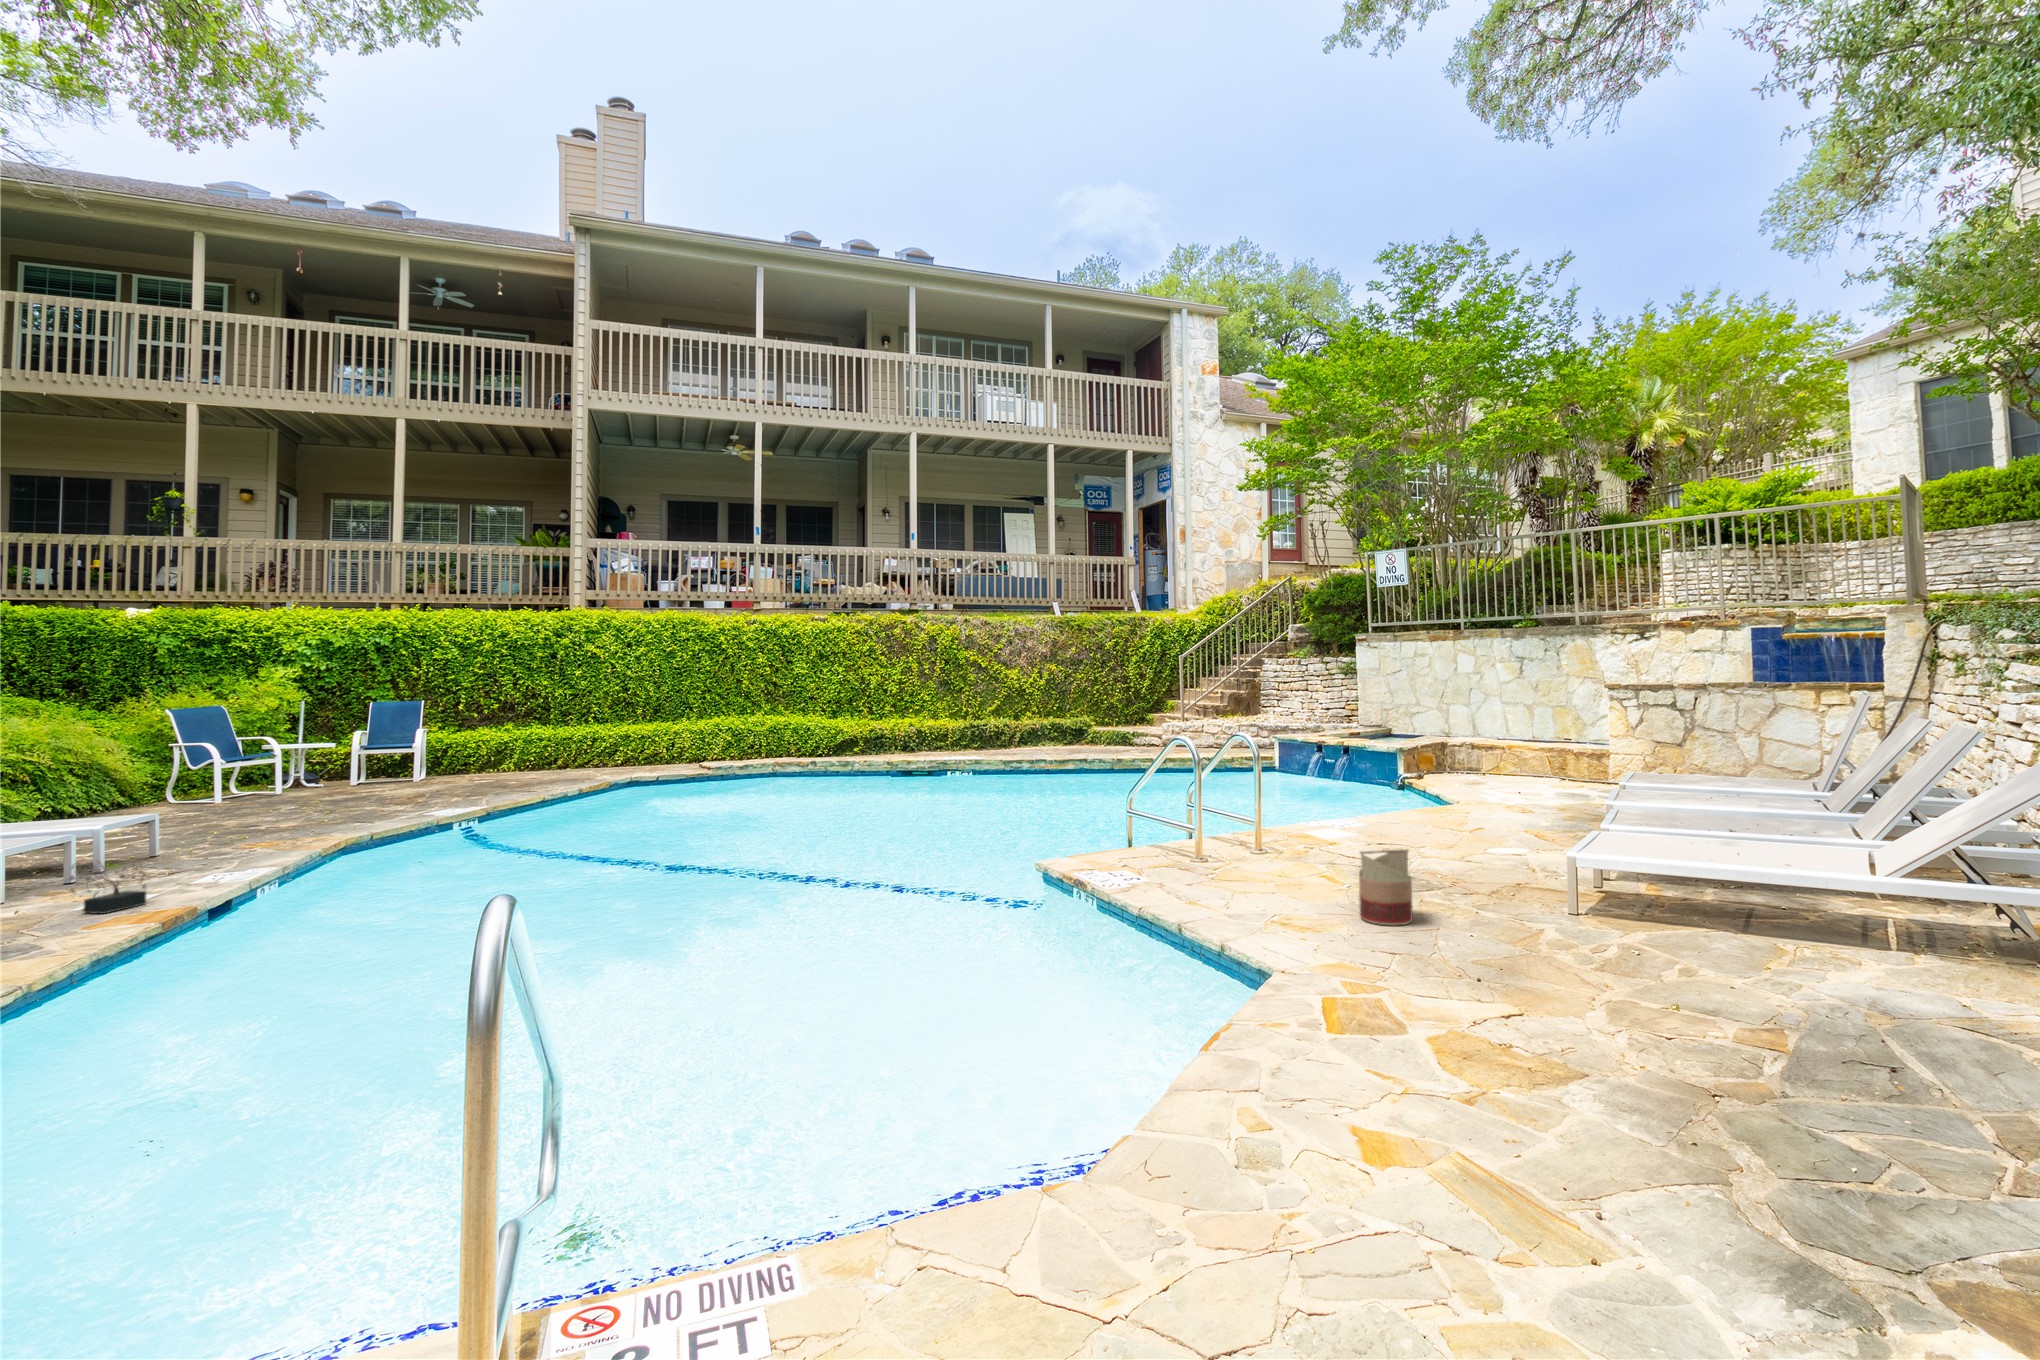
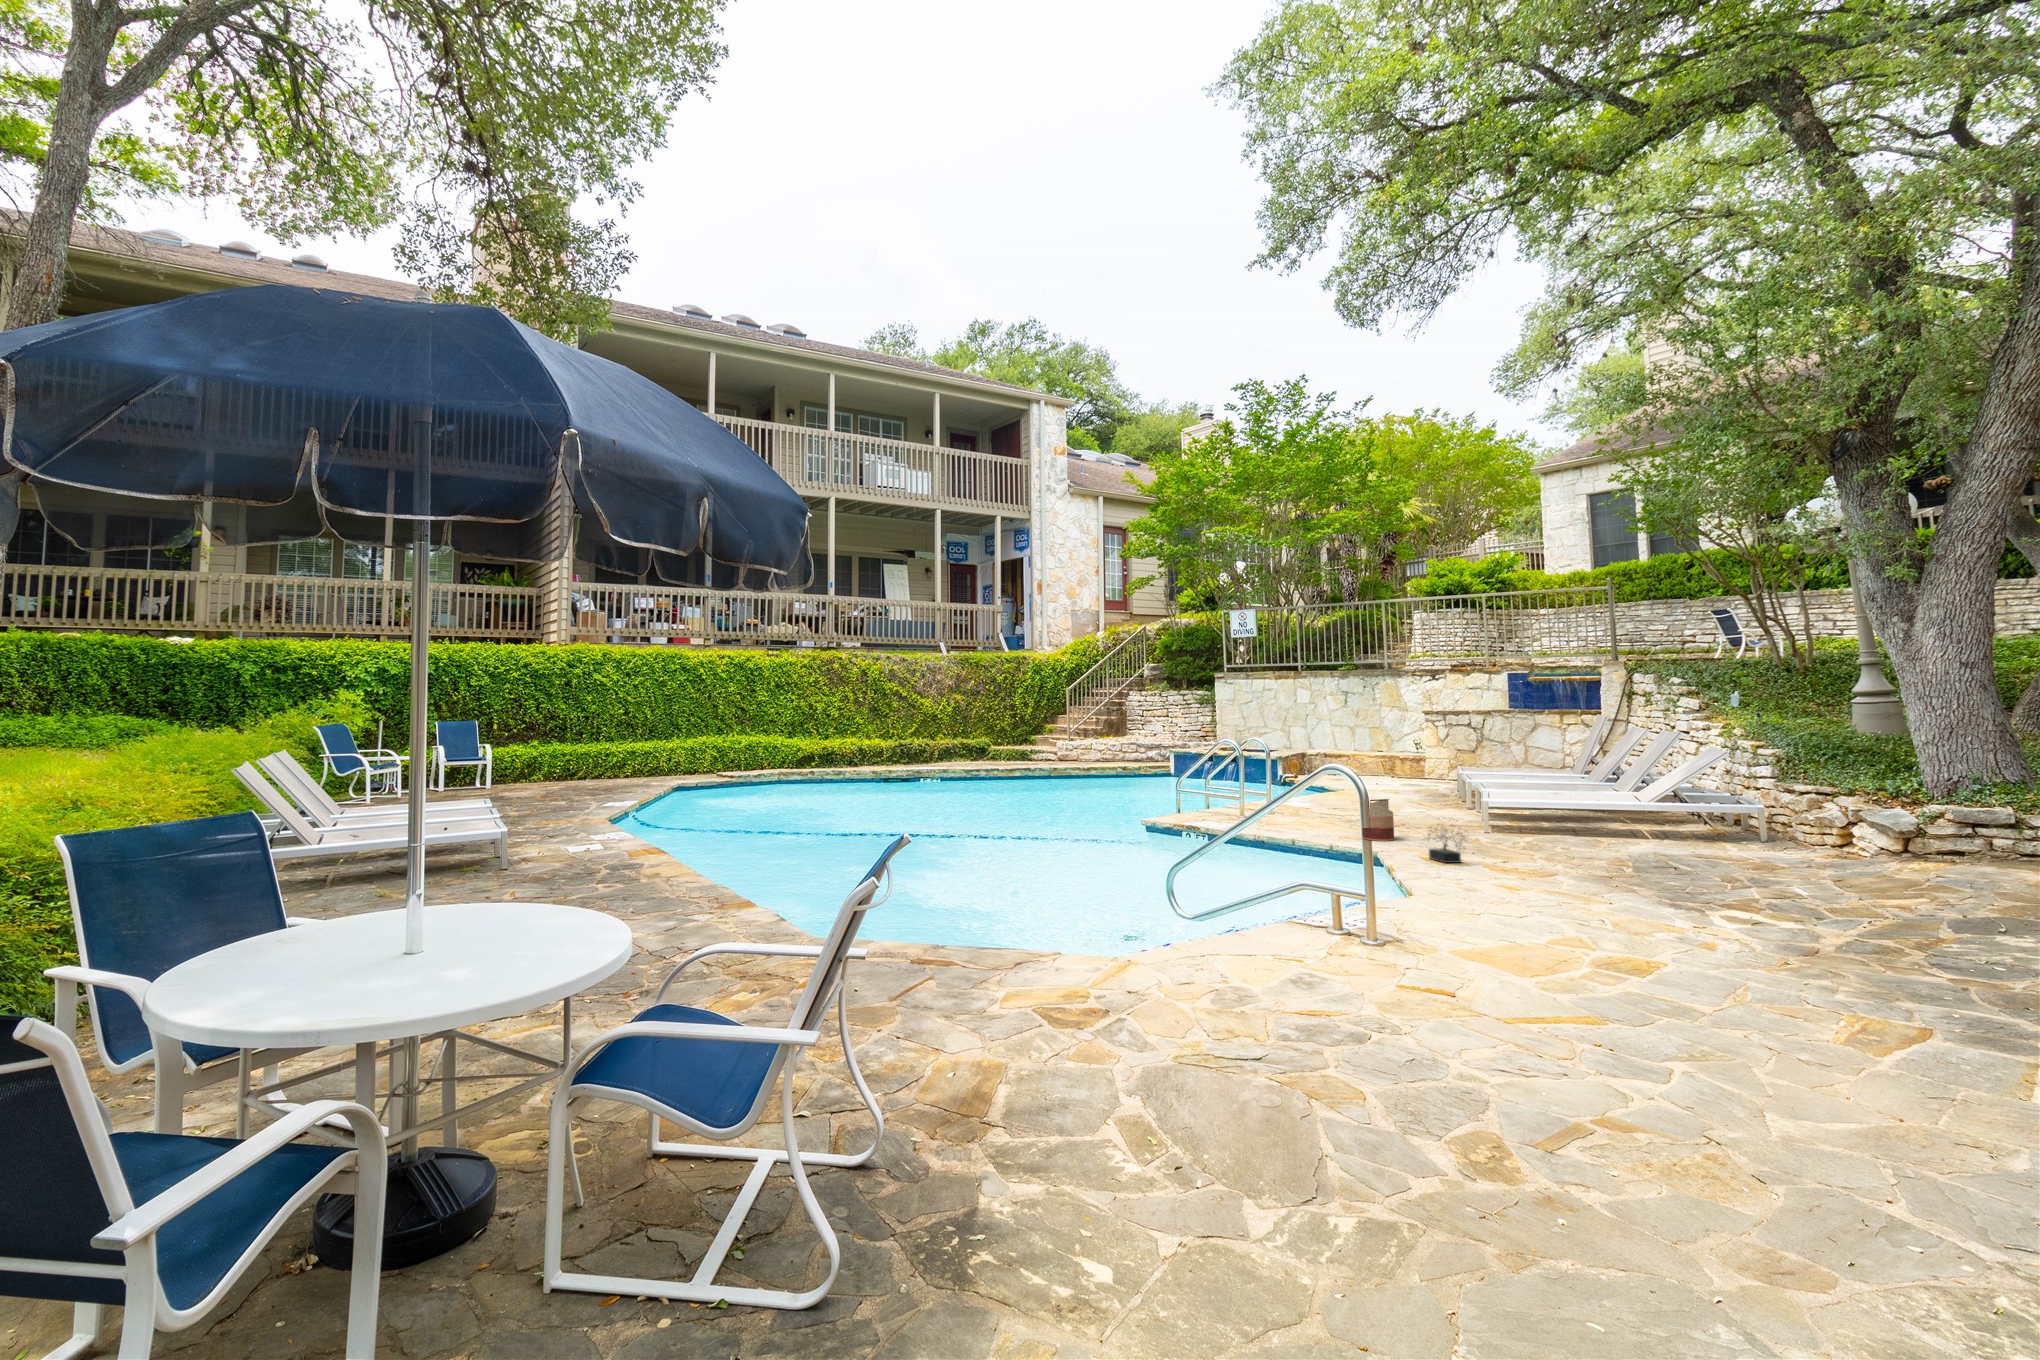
decorative plant: present [70,862,150,914] -> present [1427,826,1465,863]

